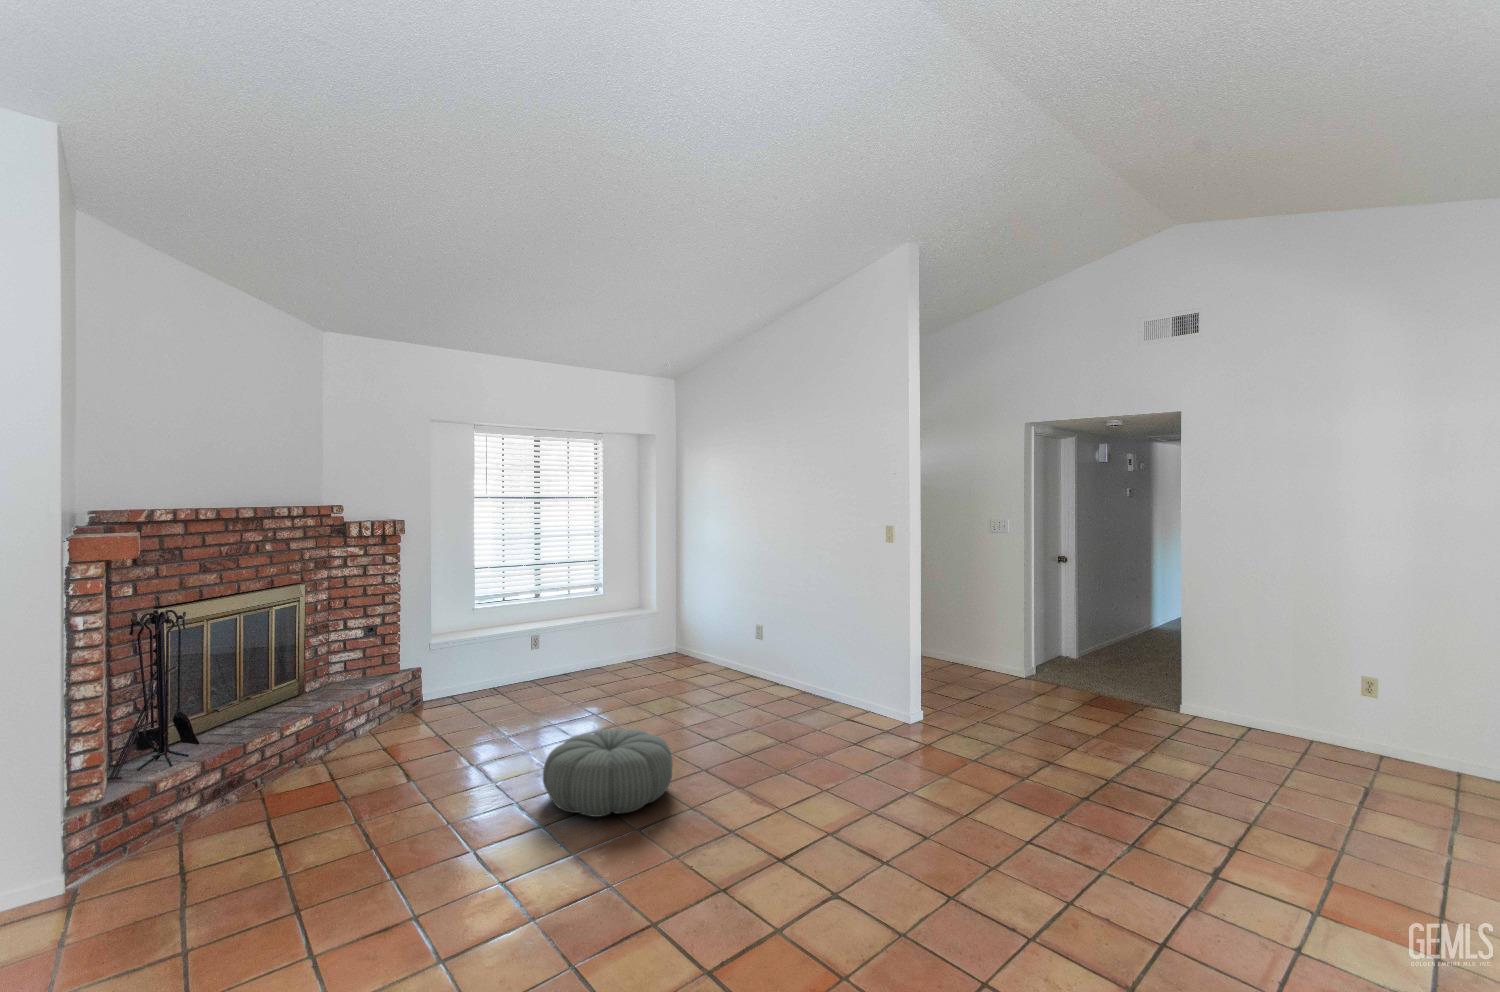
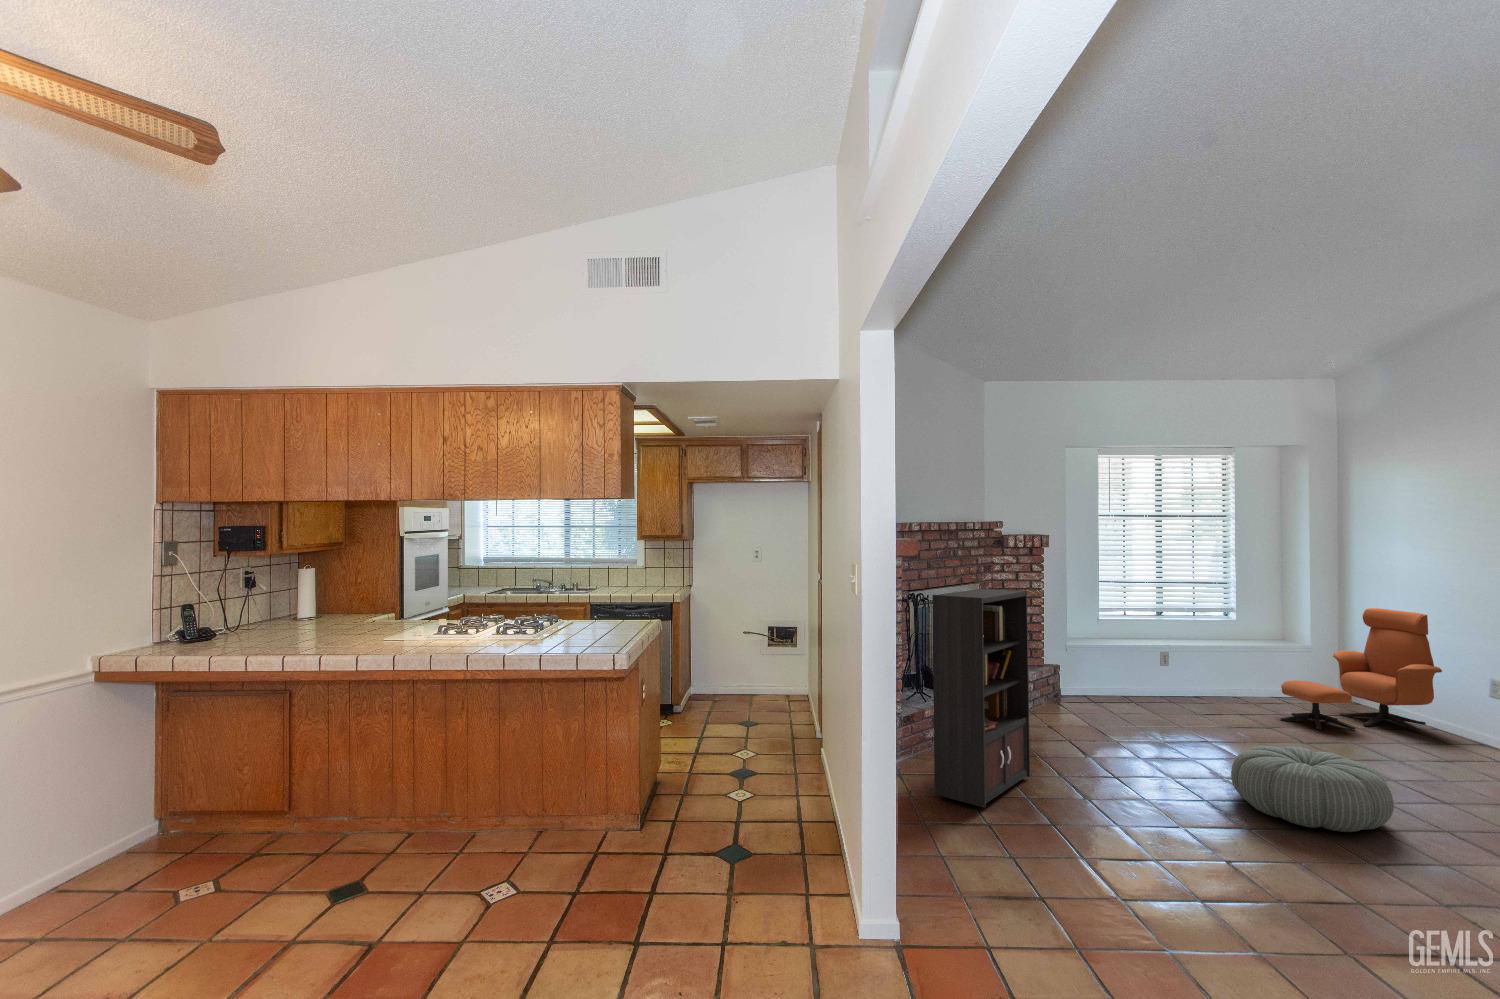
lounge chair: none [628,576,741,693] -> present [1280,608,1442,732]
bookcase: none [115,599,309,924] -> present [932,588,1030,808]

